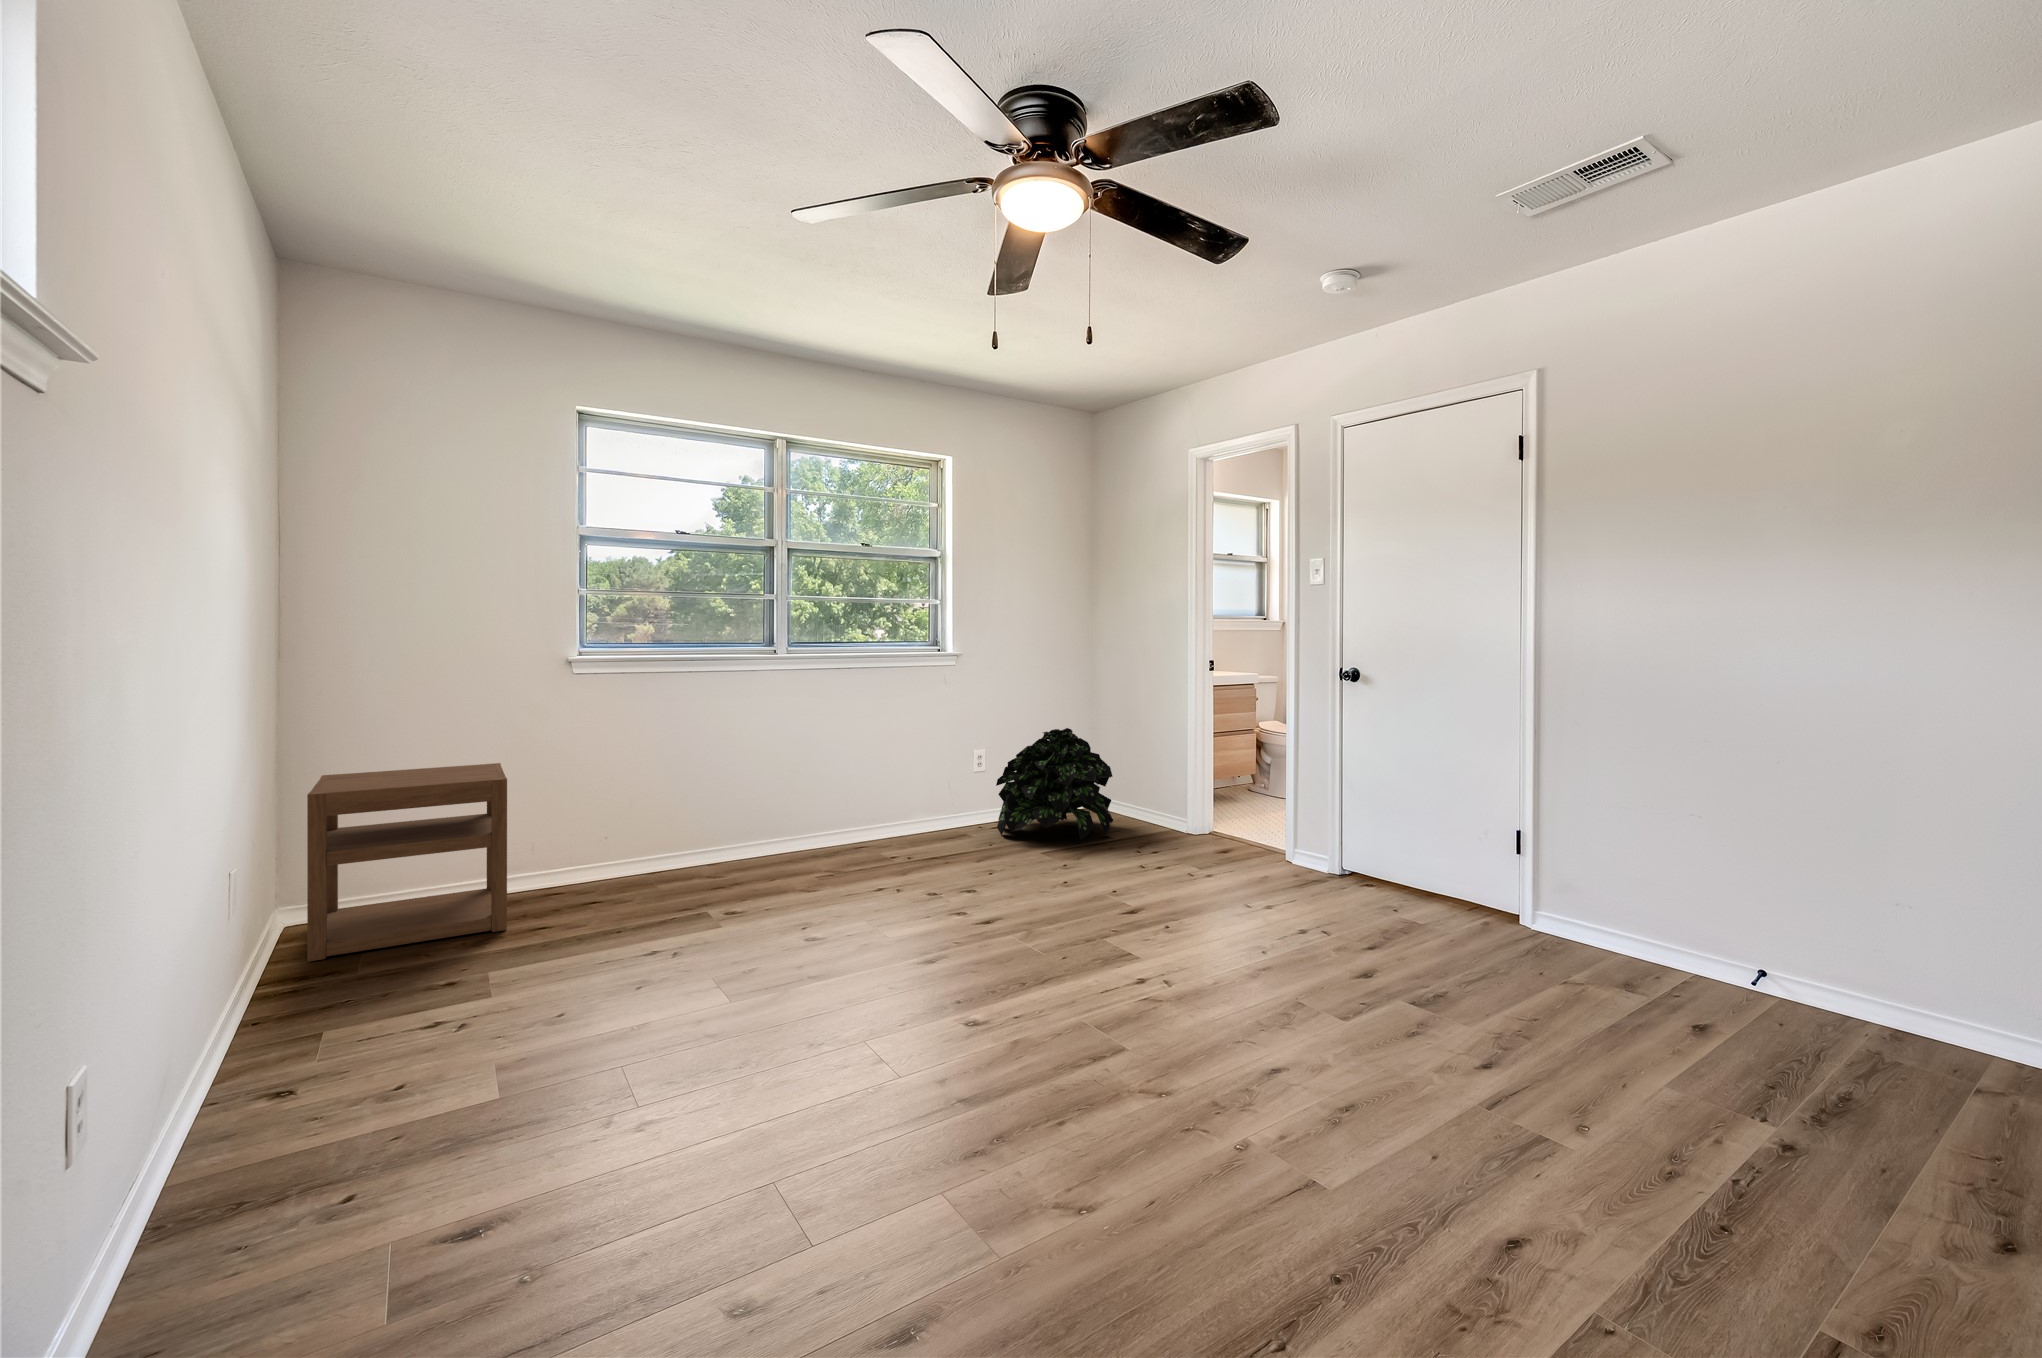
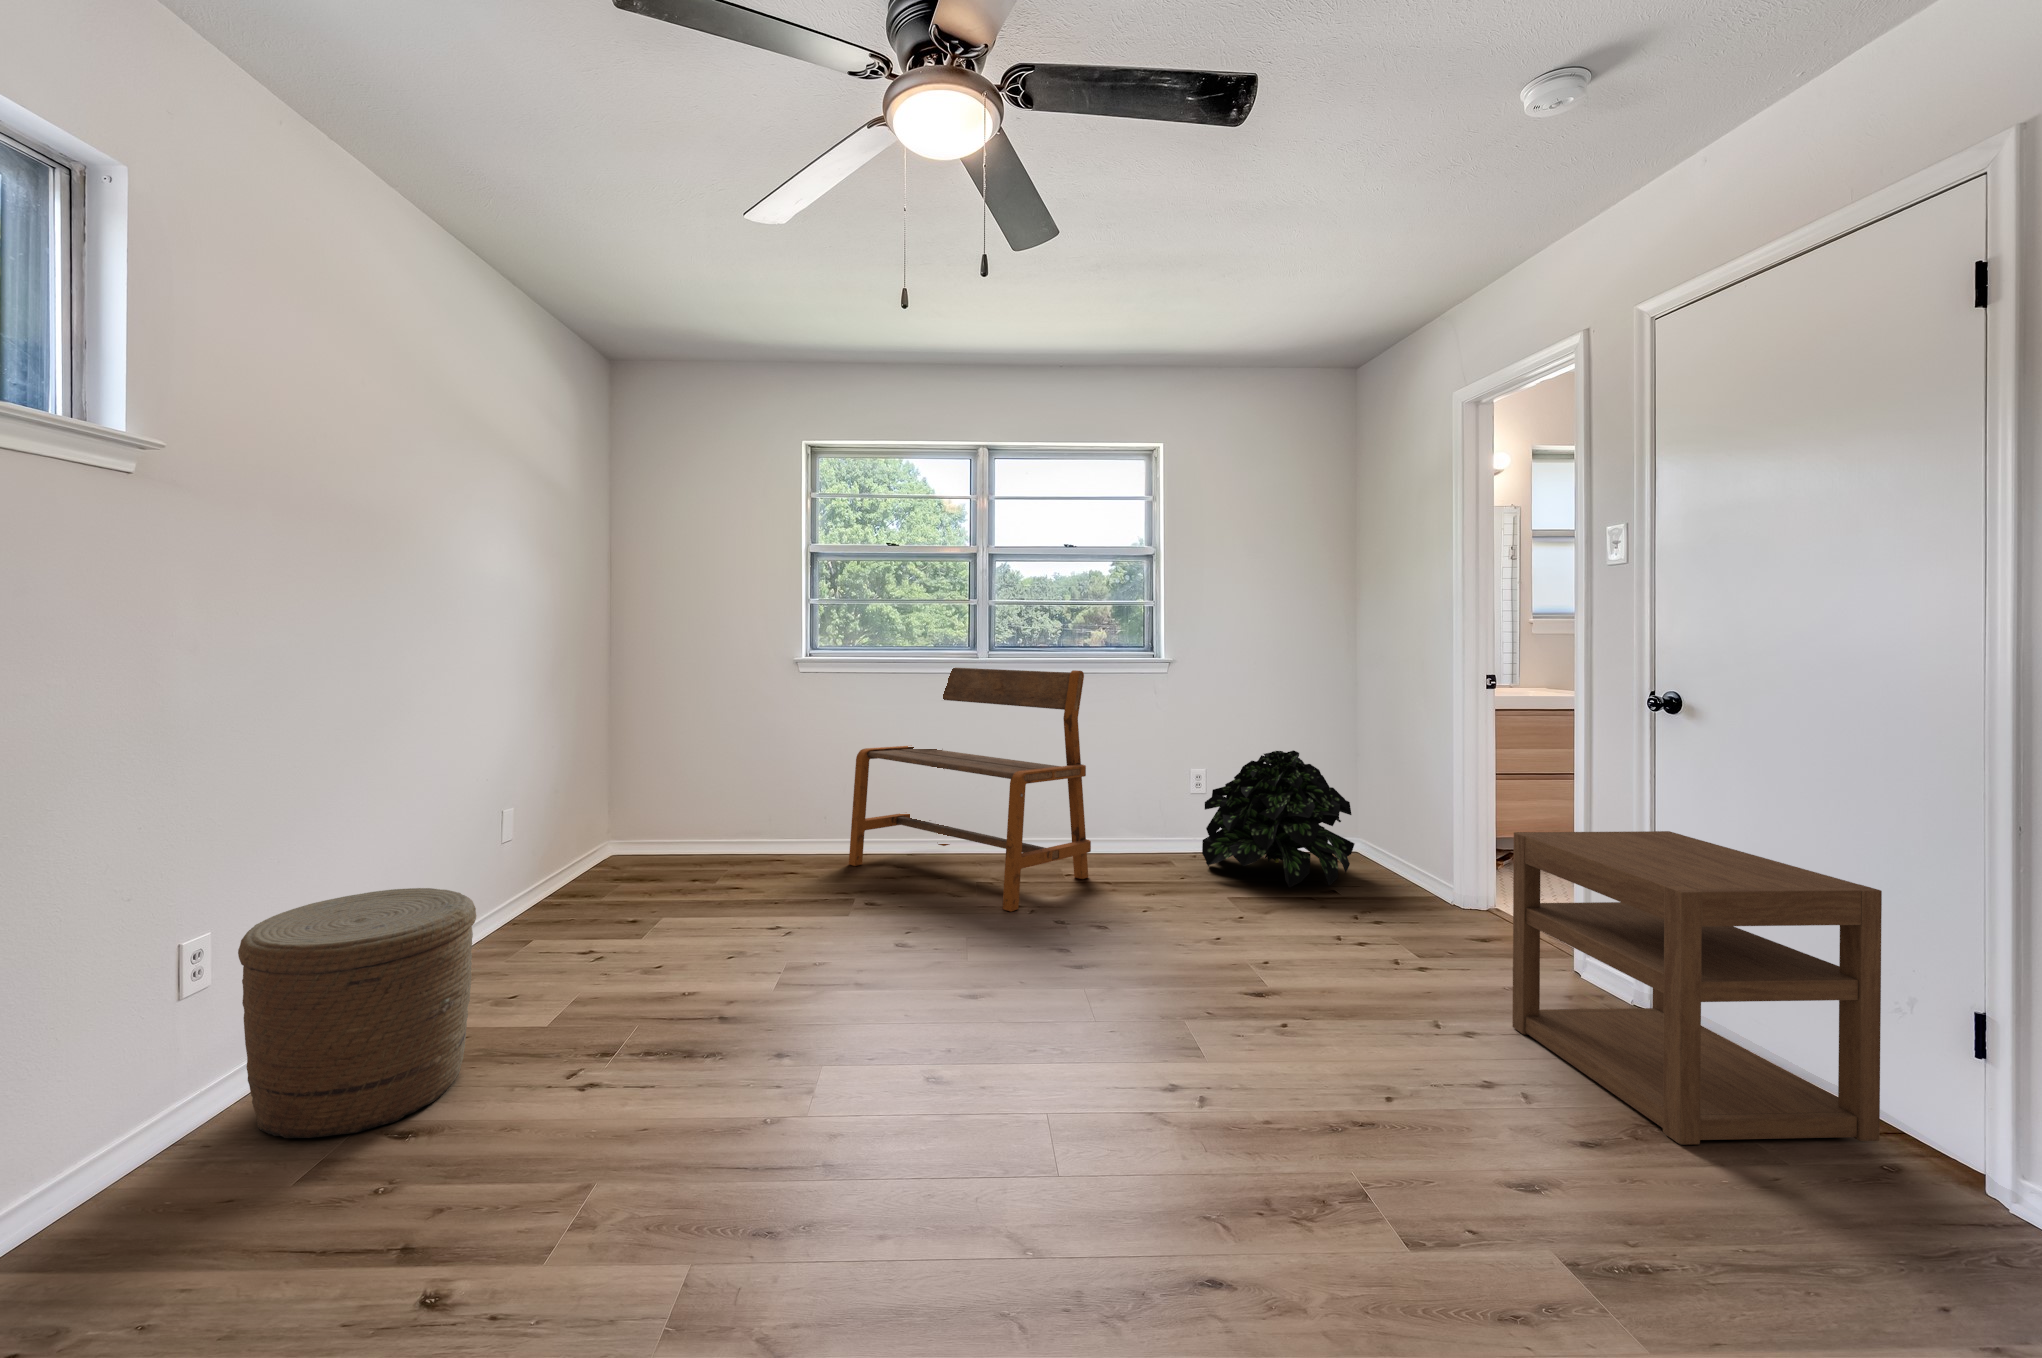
bench: none [652,662,919,896] -> present [849,668,1091,912]
nightstand: present [307,763,507,962] -> present [1513,831,1882,1145]
woven basket: none [180,947,498,1289] -> present [238,888,476,1138]

